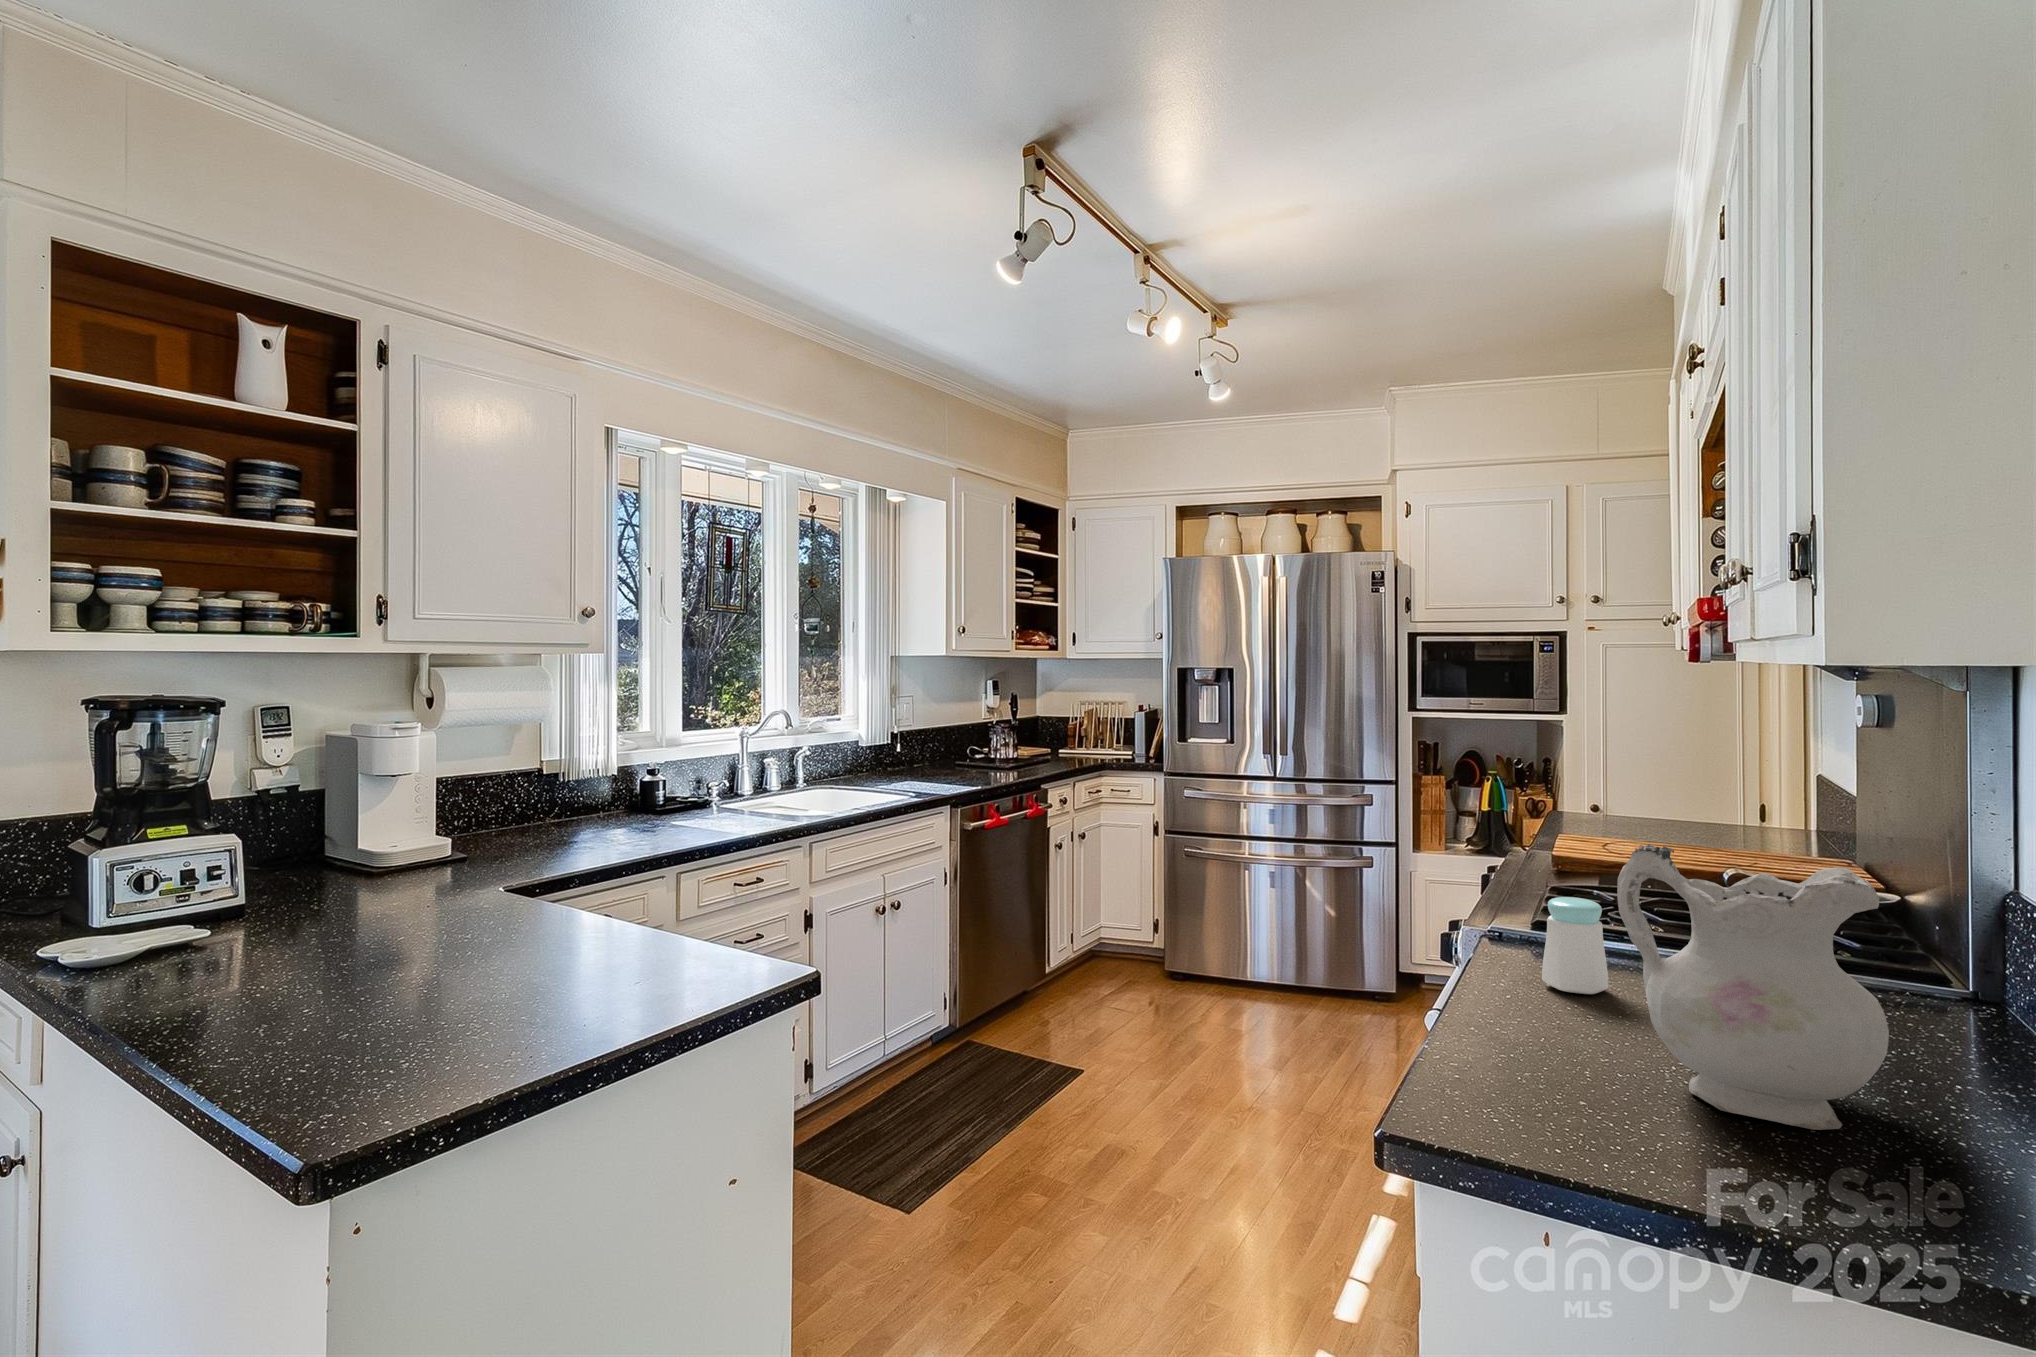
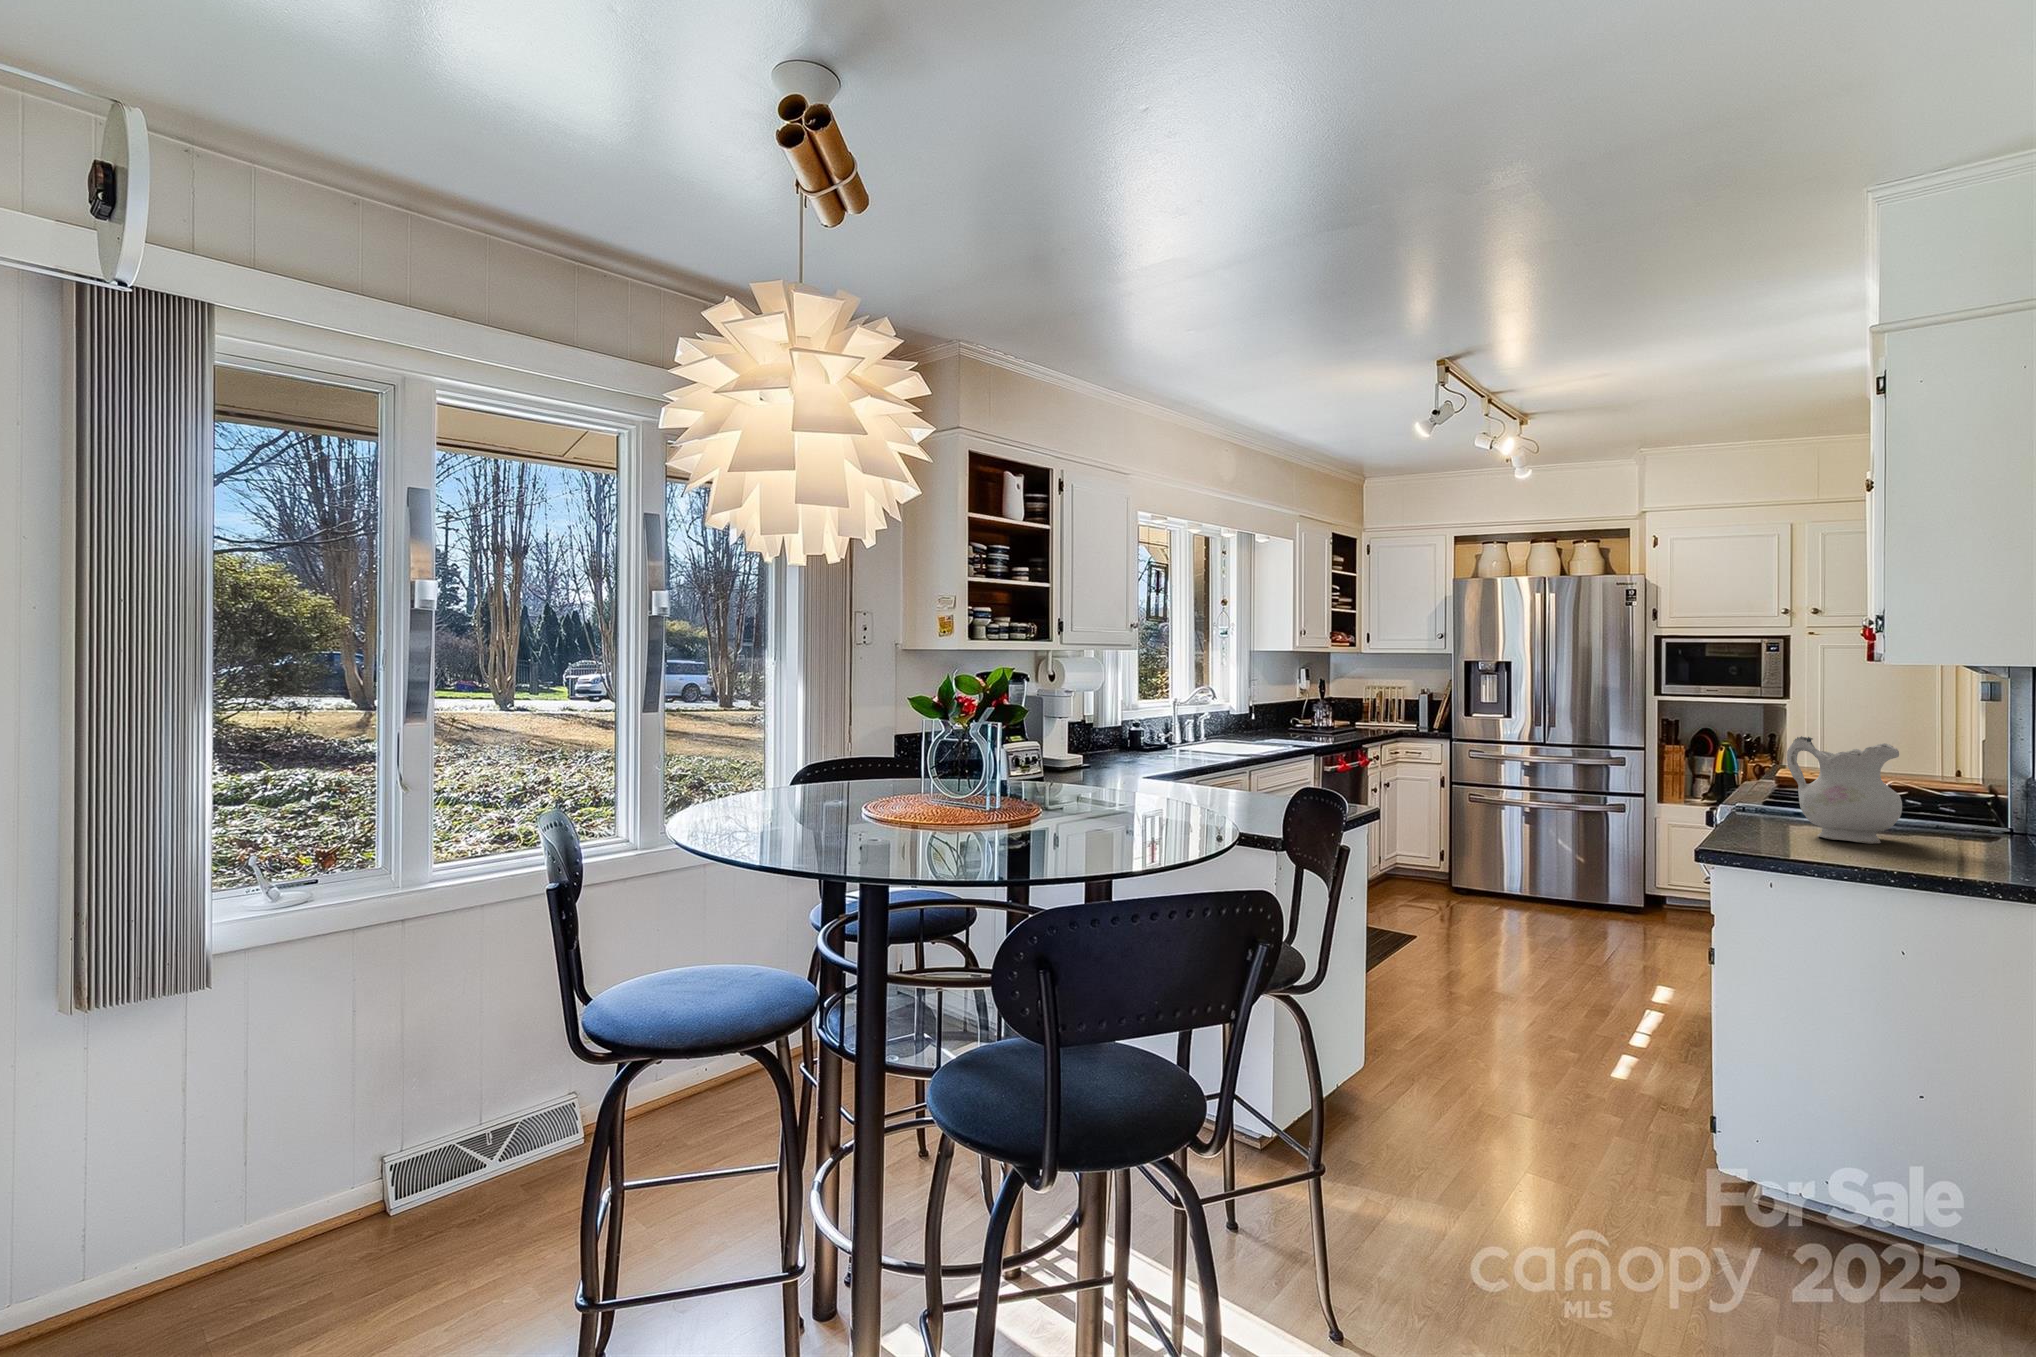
salt shaker: present [1542,897,1608,994] -> none [1753,774,1789,818]

